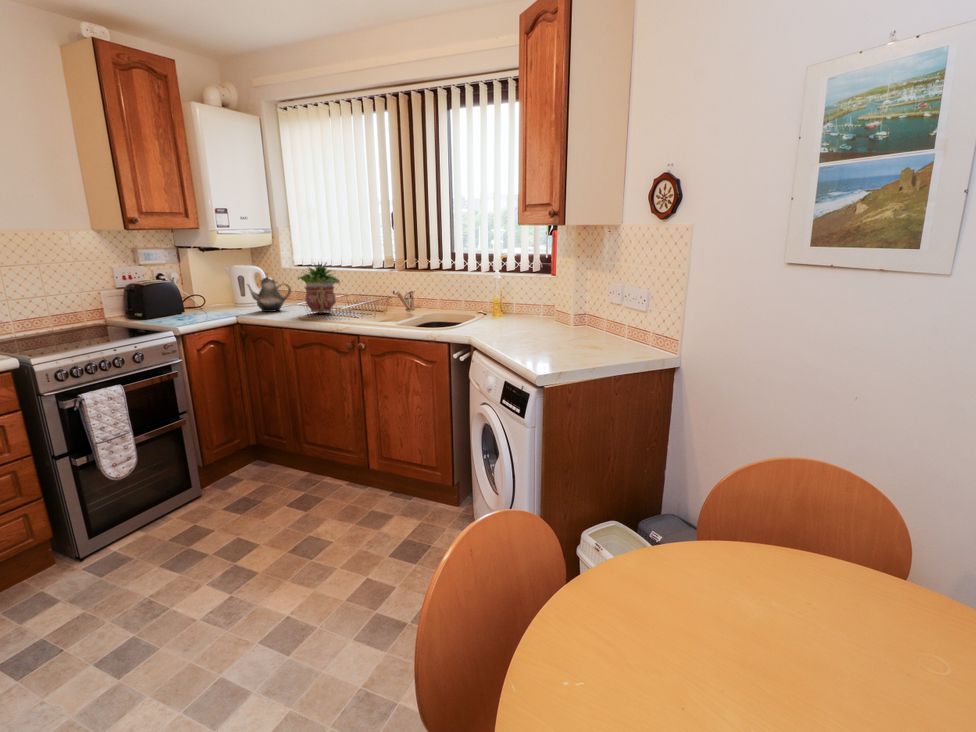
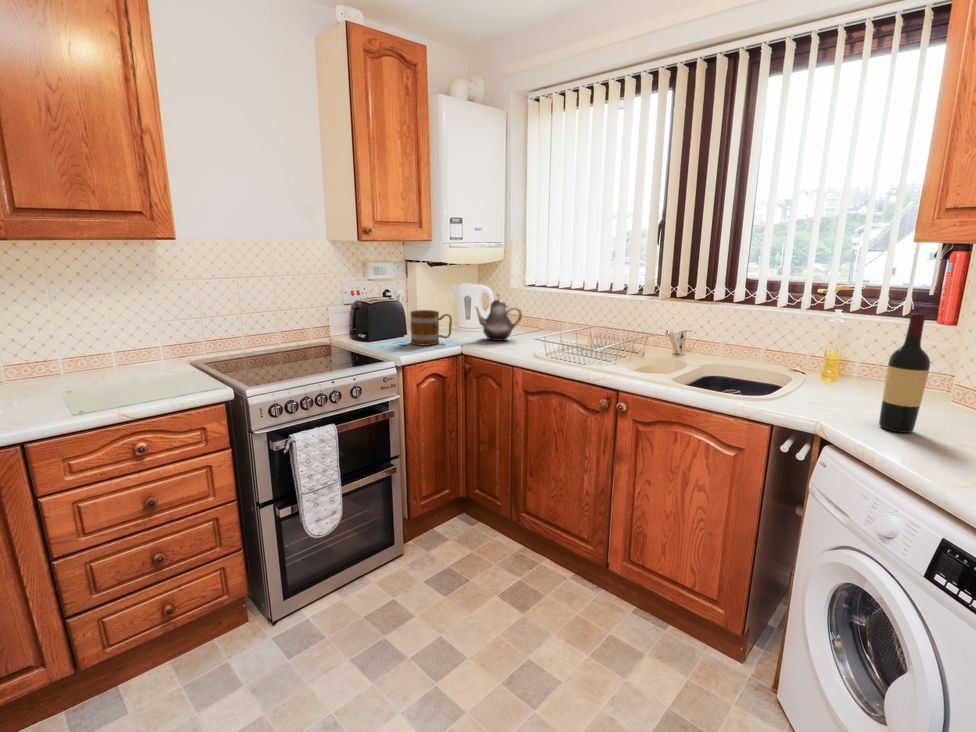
potted plant: present [298,263,340,313] -> none [534,283,588,349]
wine bottle: none [495,268,513,337] -> present [879,313,930,433]
mug: none [184,289,226,319] -> present [410,310,452,346]

